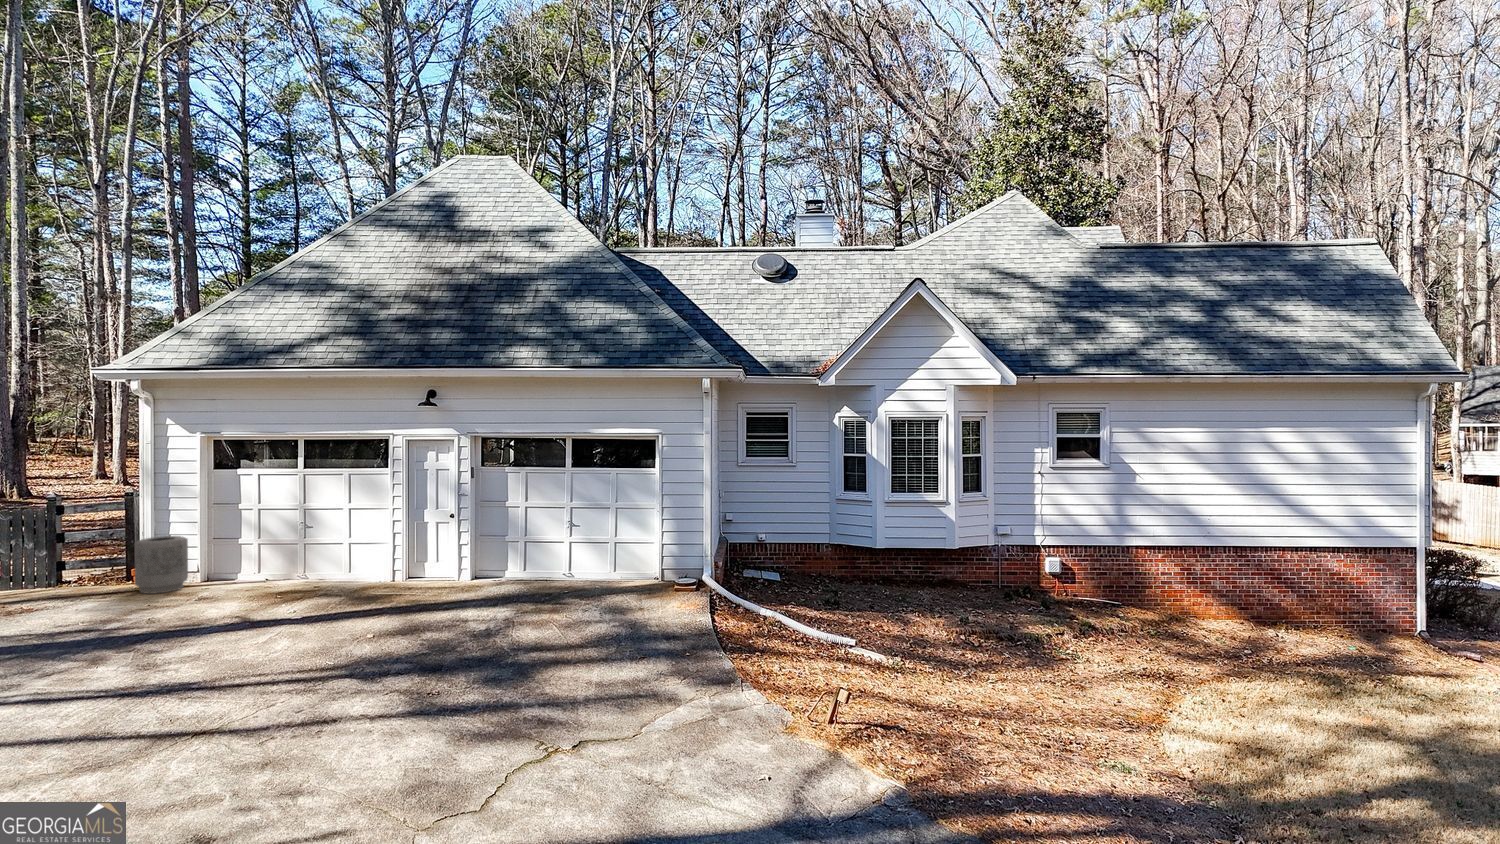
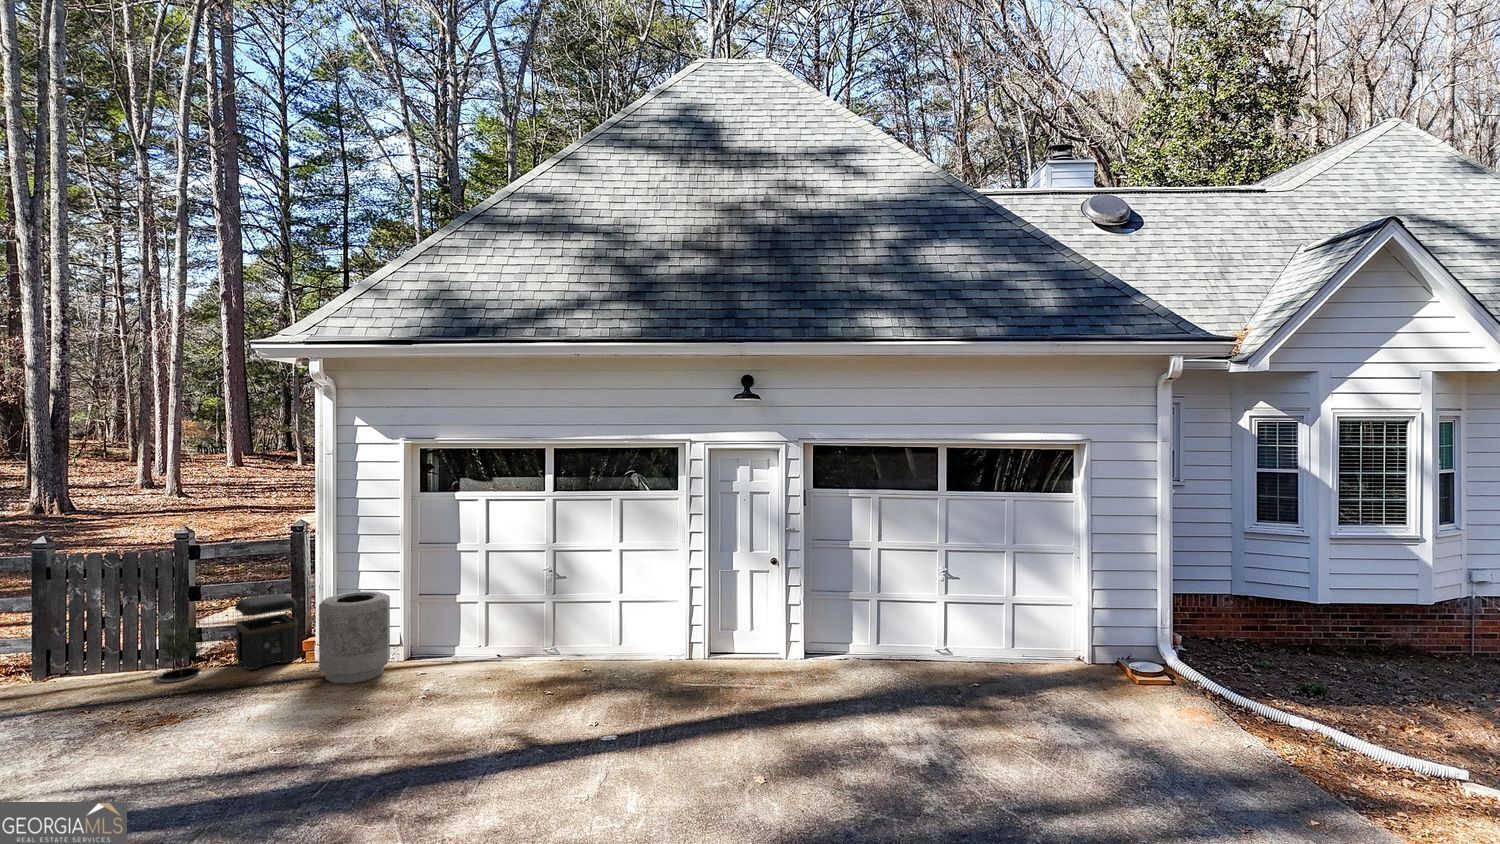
toolbox: none [87,539,130,587] -> present [235,593,297,670]
potted tree: none [28,547,66,593] -> present [157,617,202,682]

